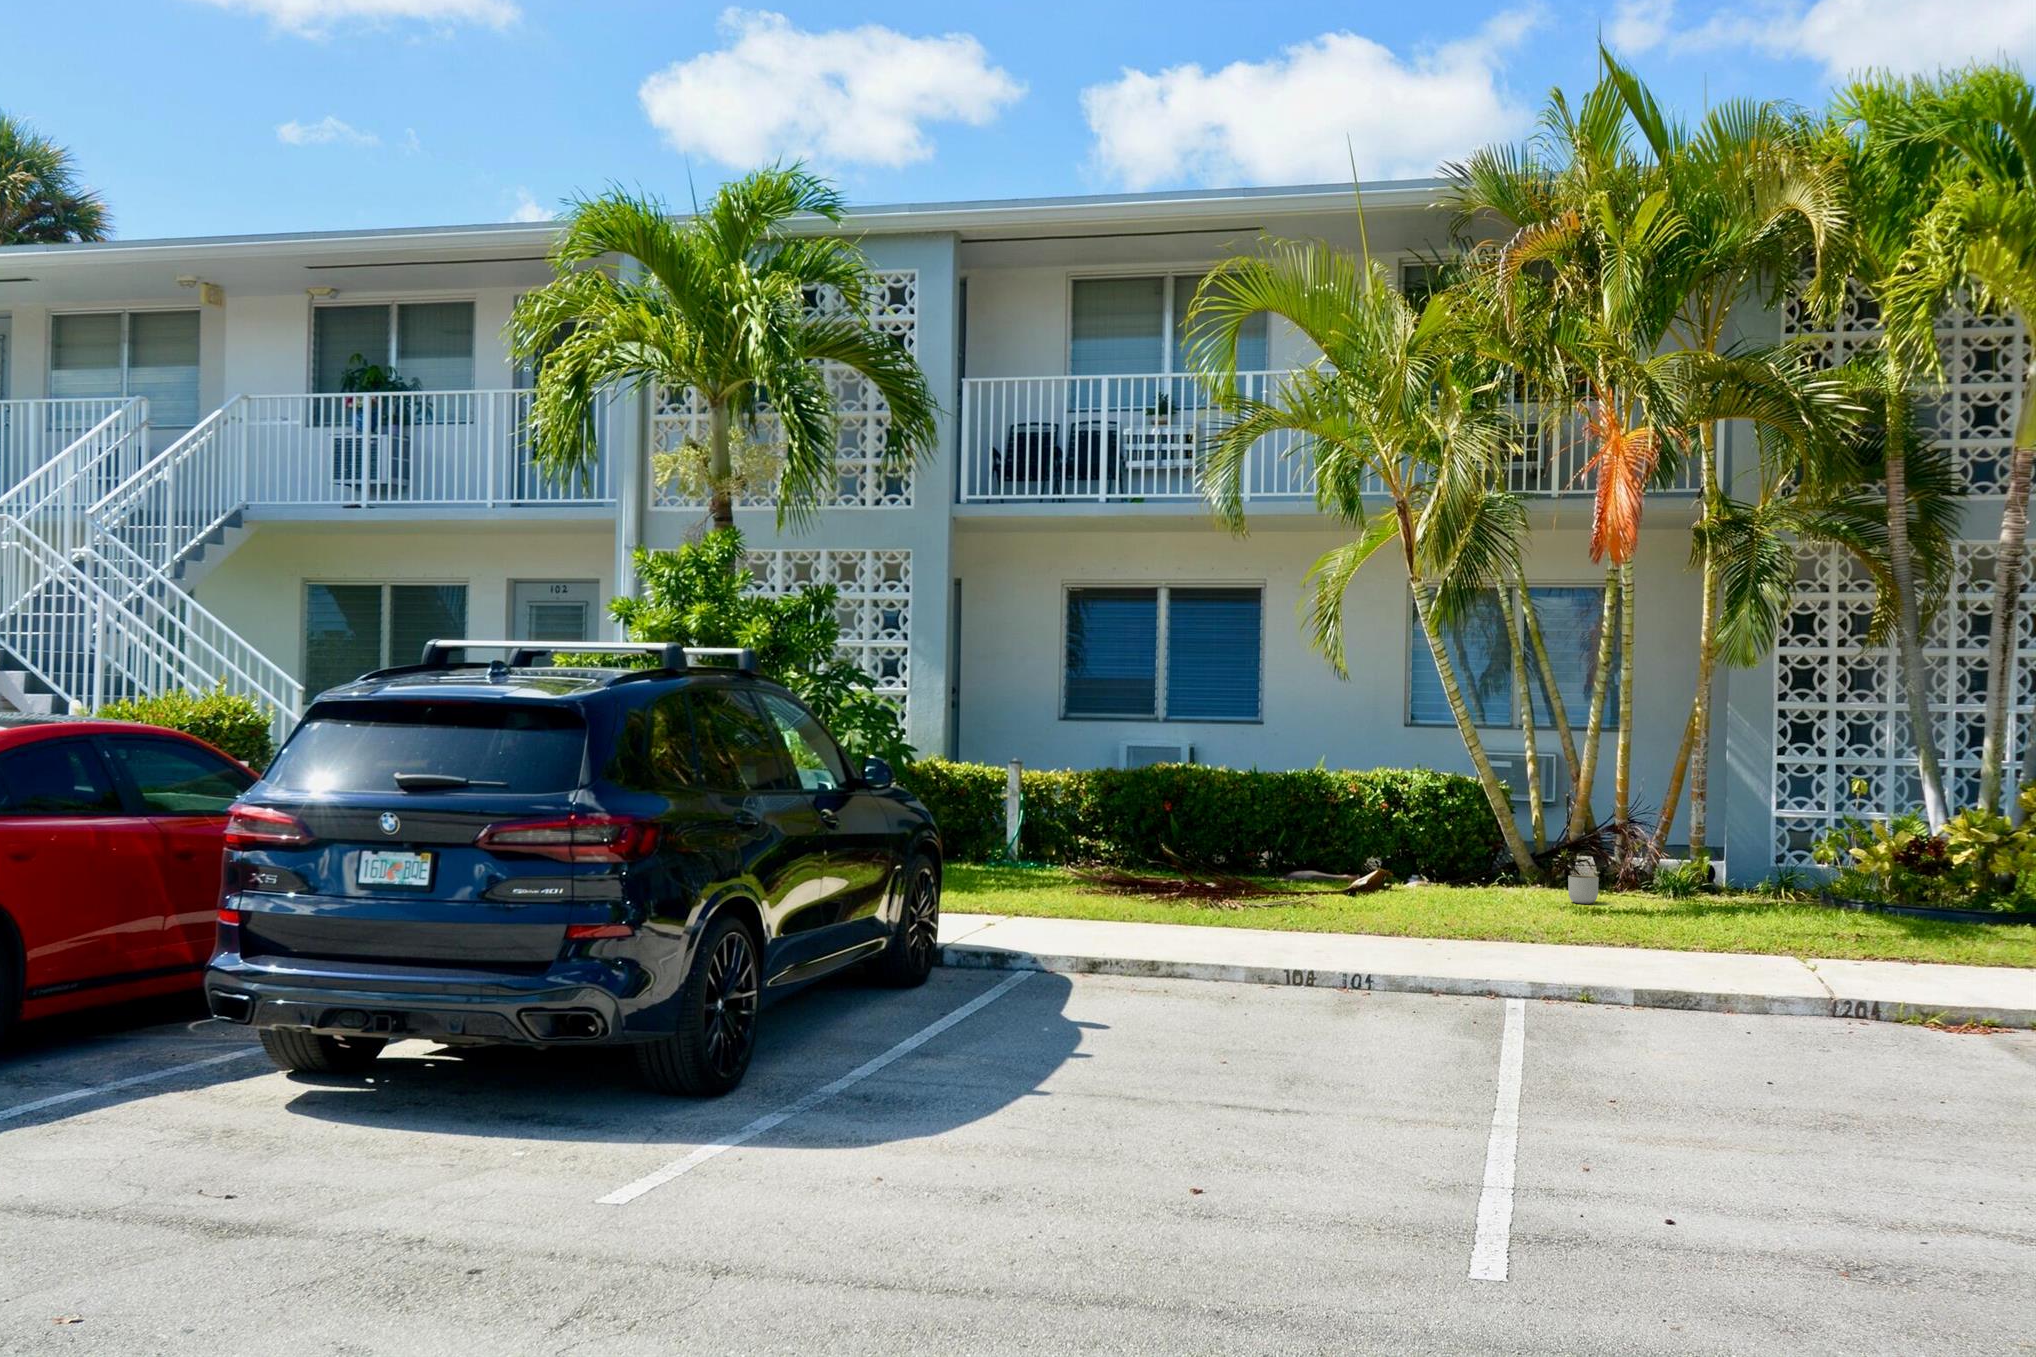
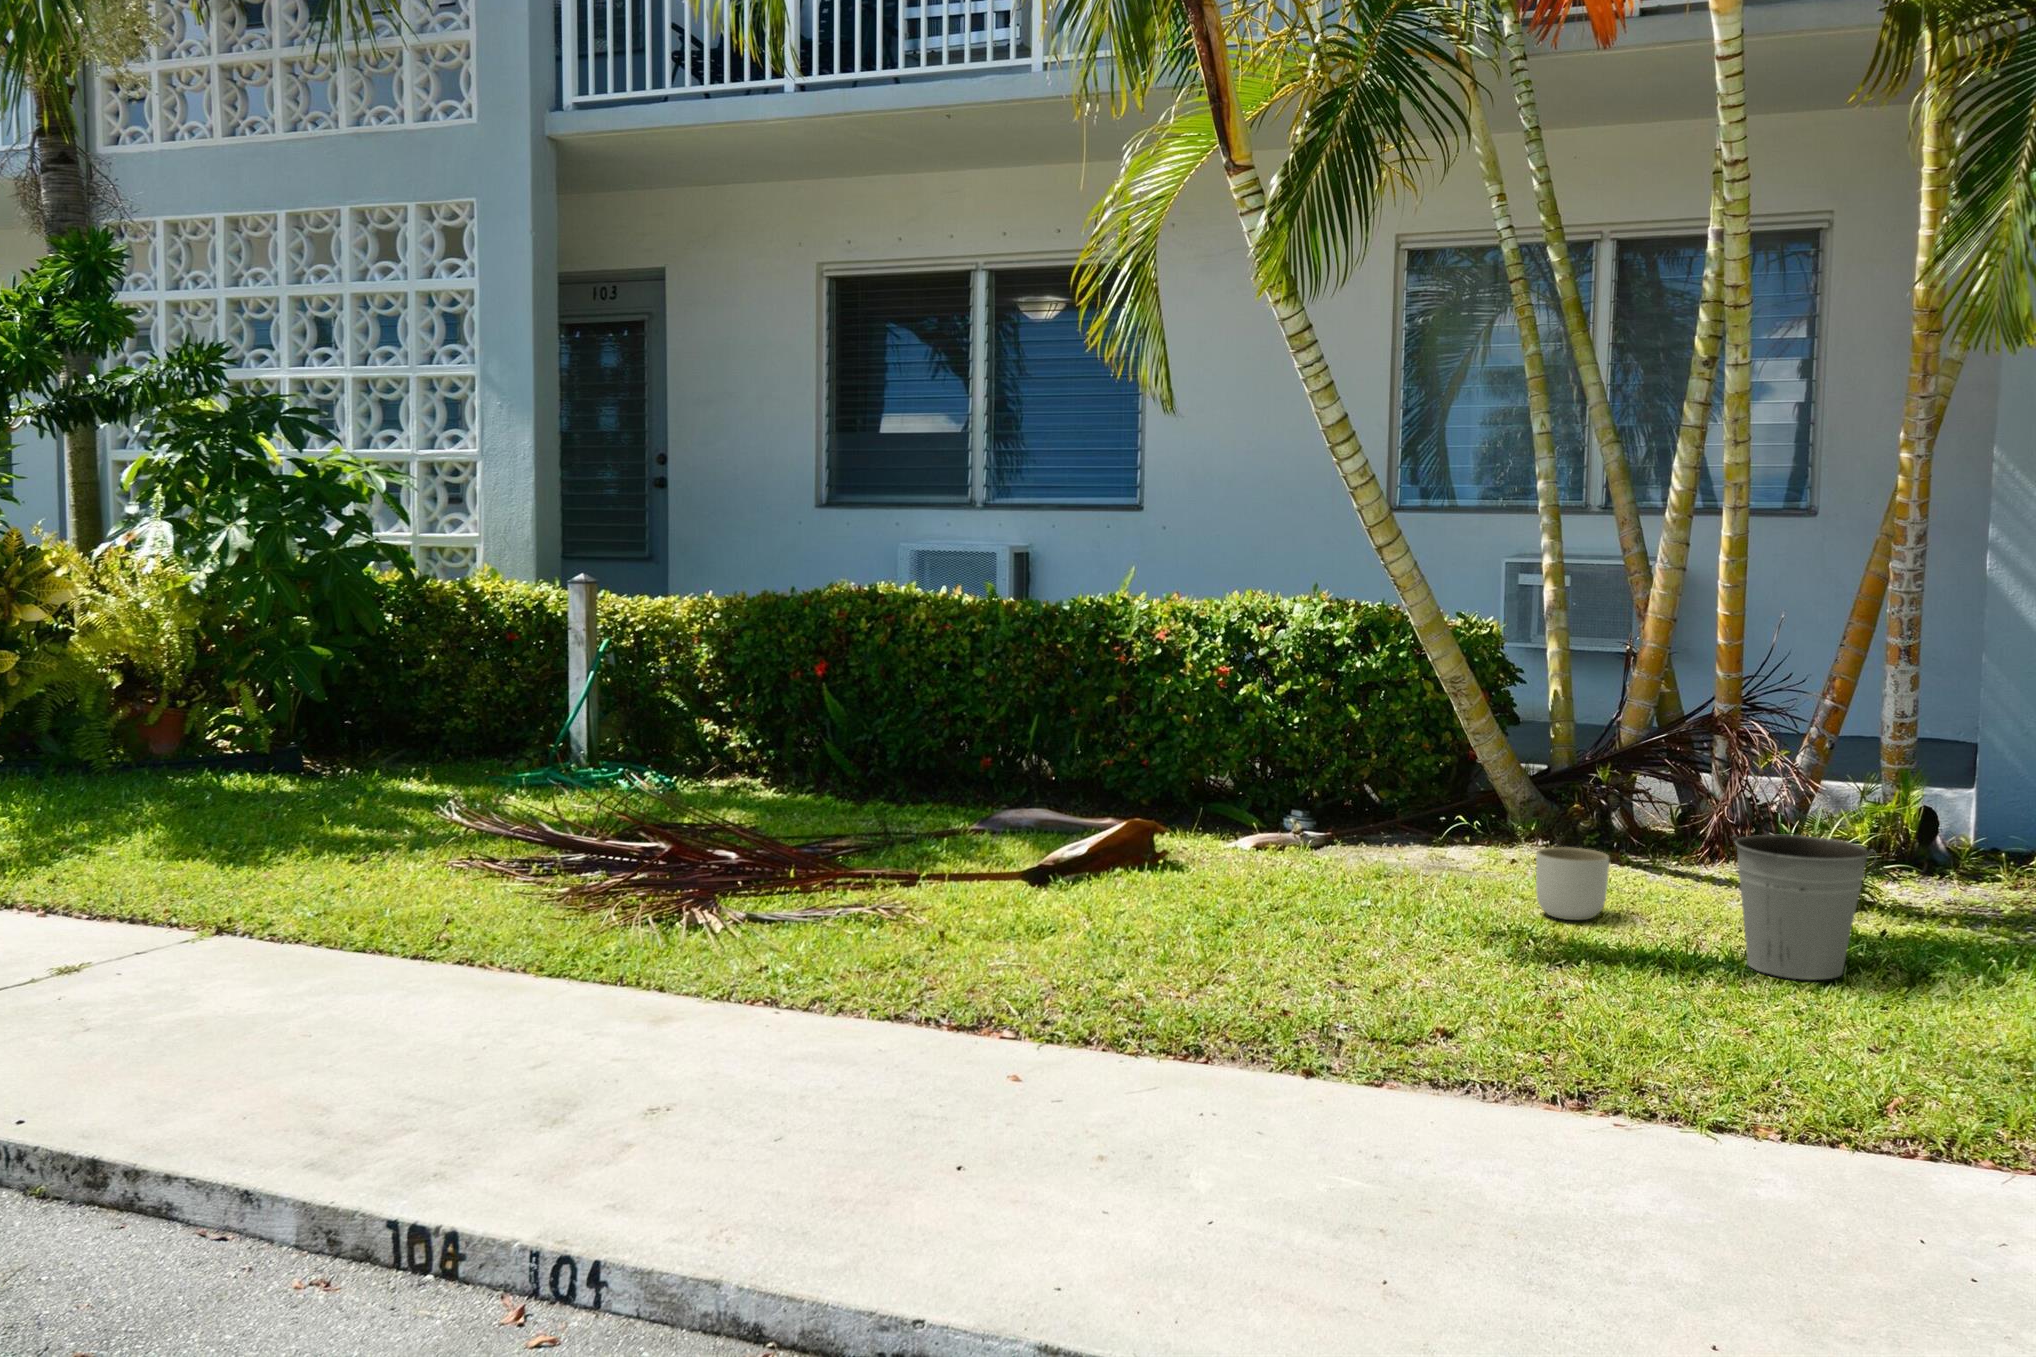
bucket: none [1653,862,1709,916] -> present [1732,835,1876,980]

